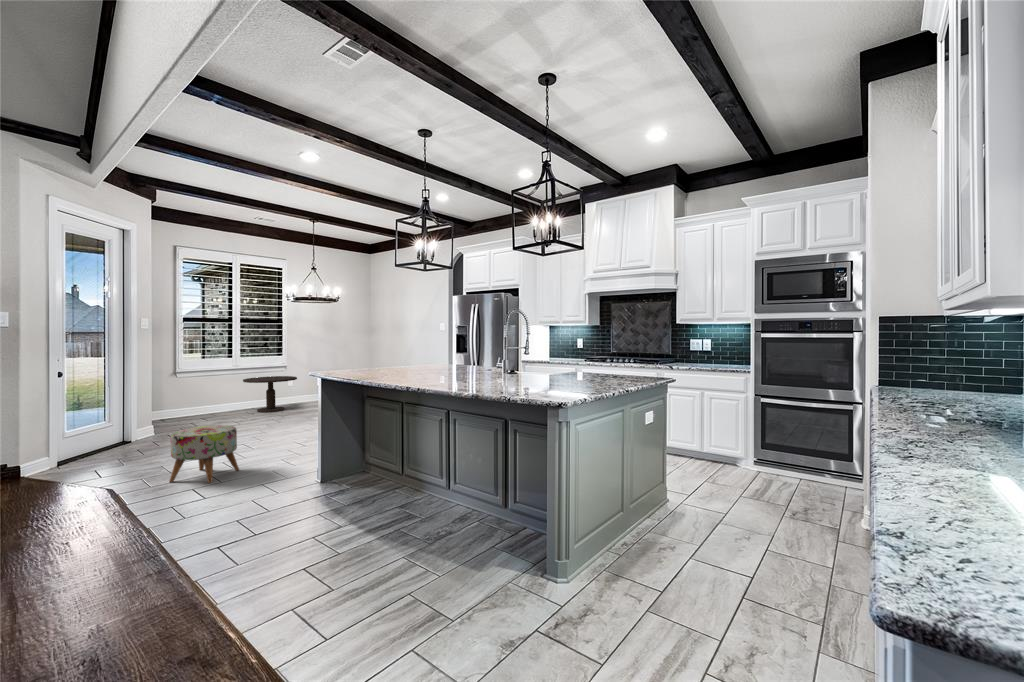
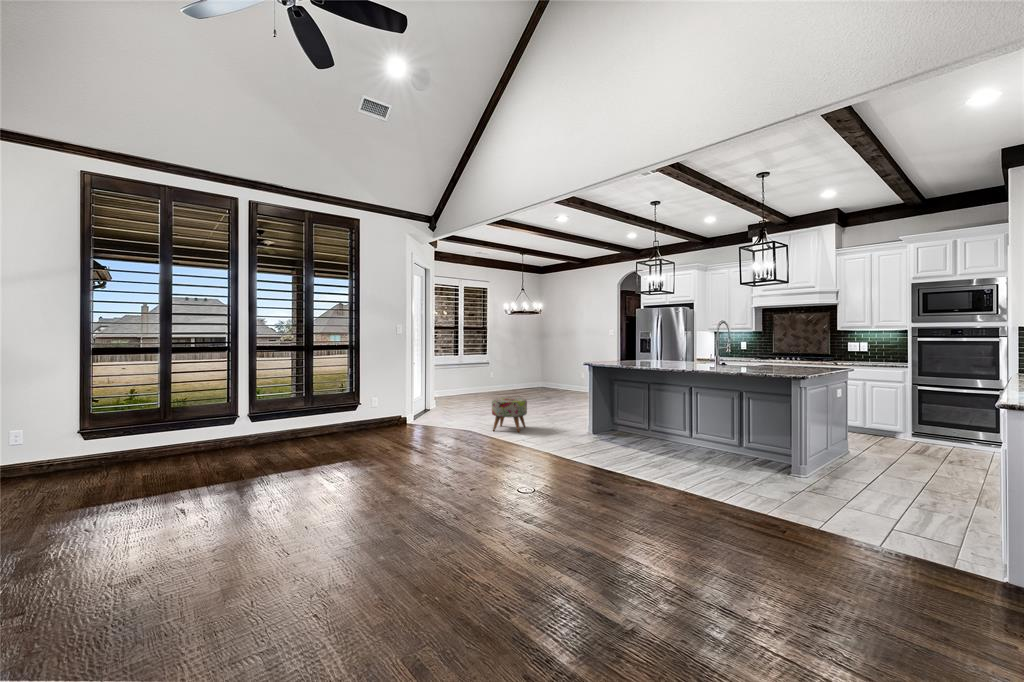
side table: present [243,376,297,412] -> none [467,370,503,397]

